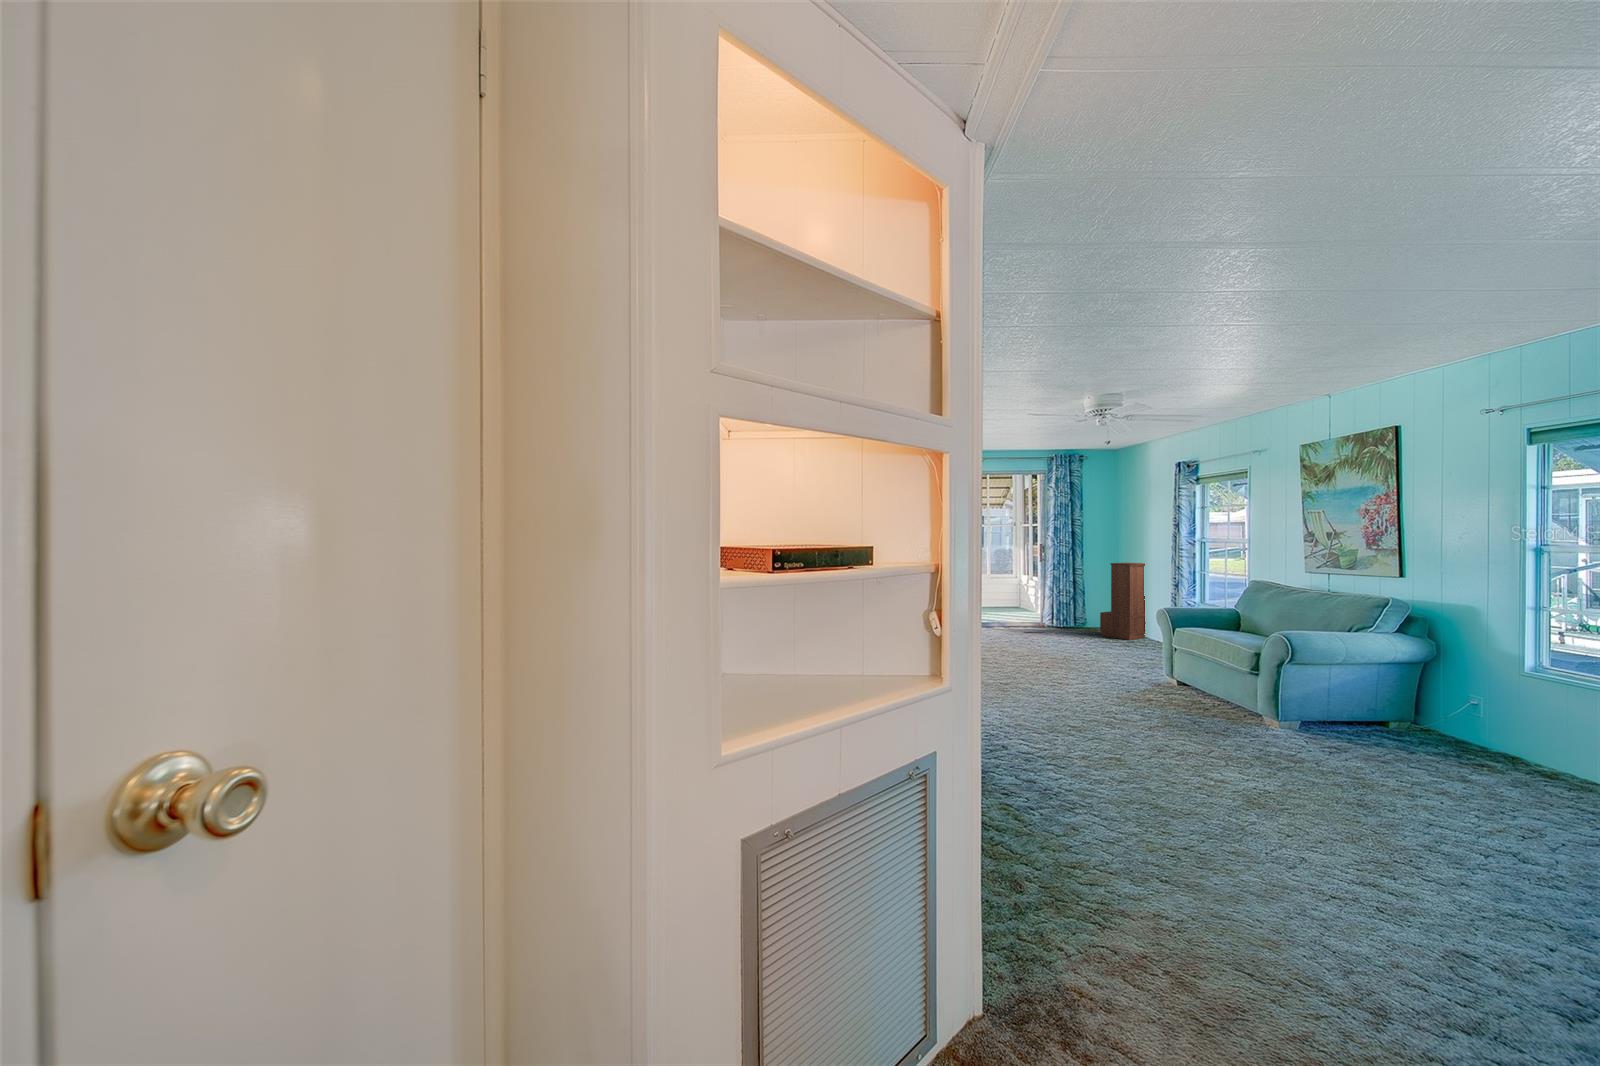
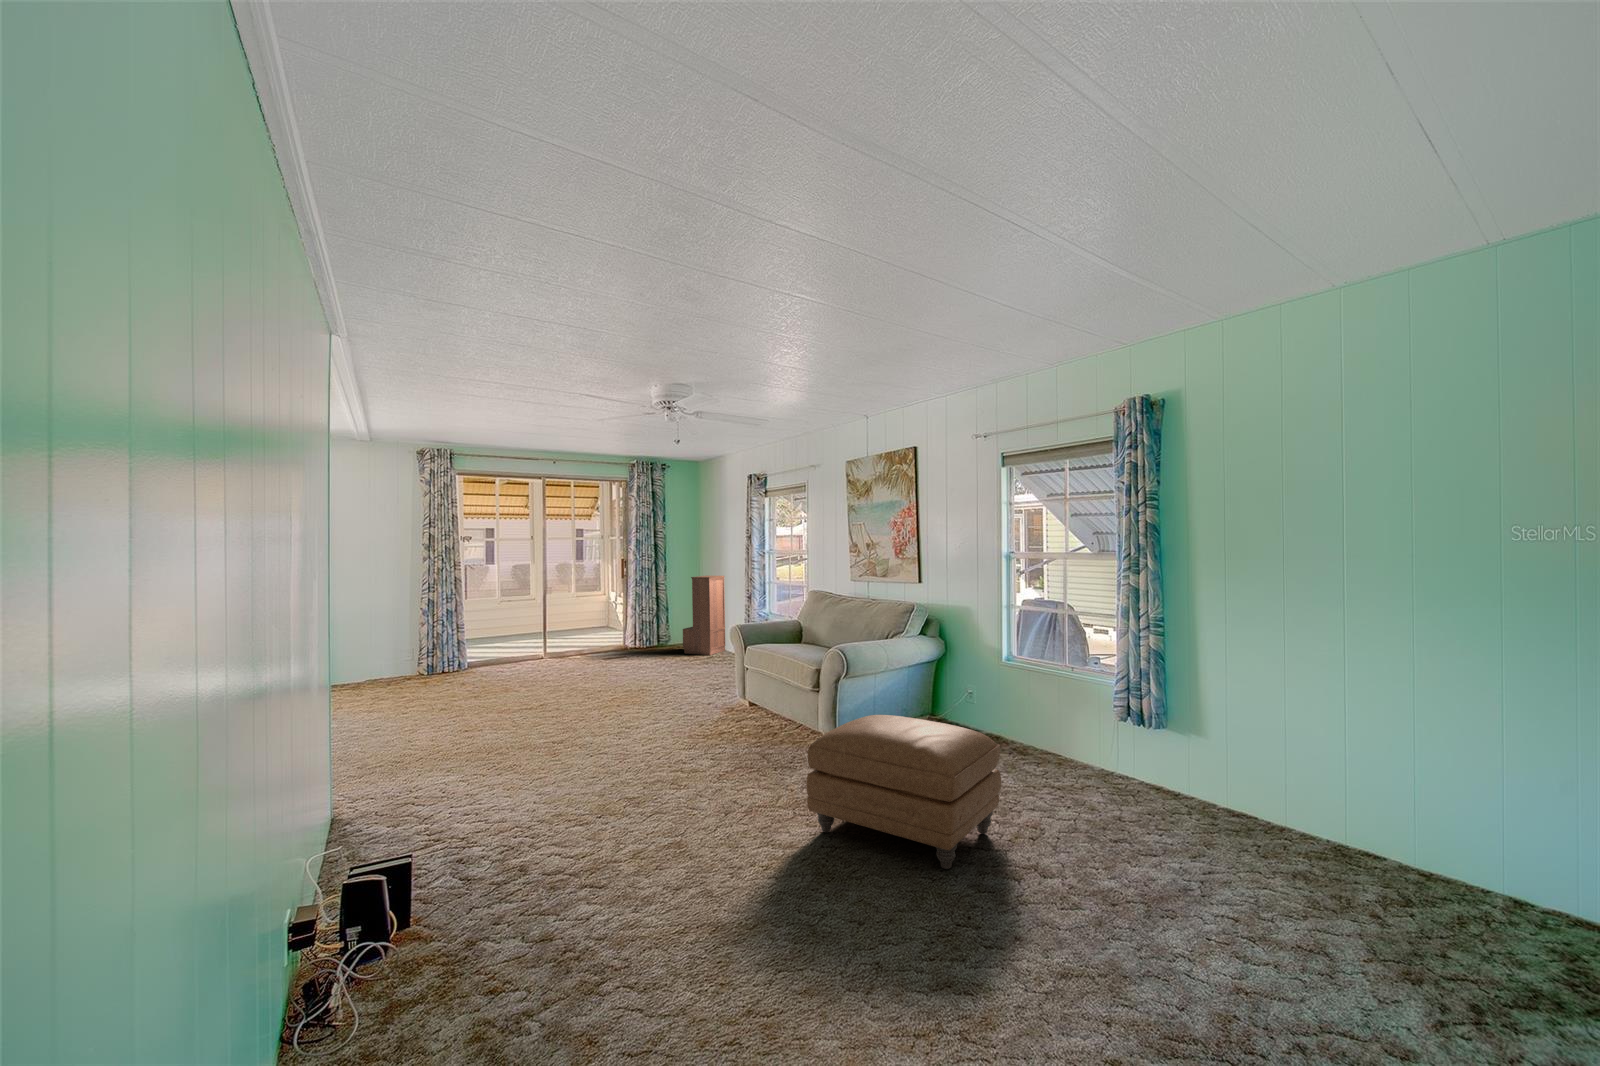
ottoman: none [1251,695,1497,843] -> present [807,715,1001,869]

